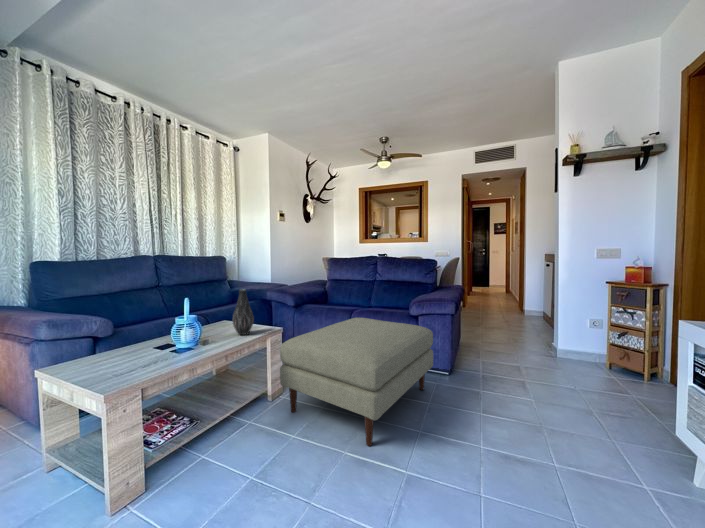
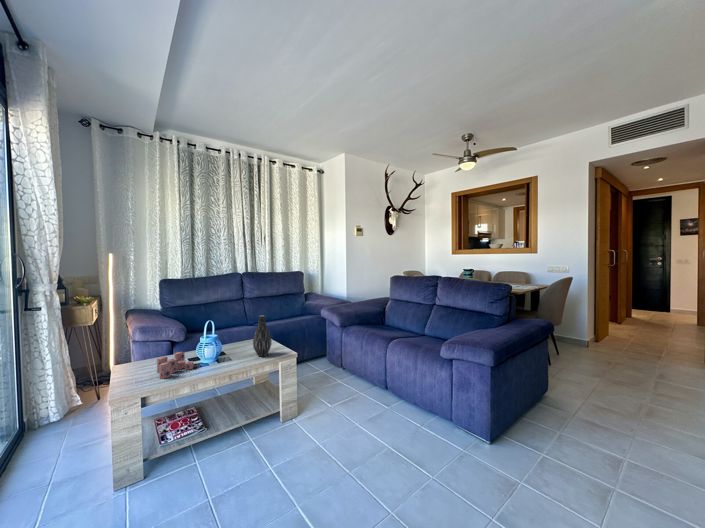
ottoman: present [280,318,433,446] -> none [285,349,453,498]
candle: none [116,338,170,370] -> present [157,352,194,379]

